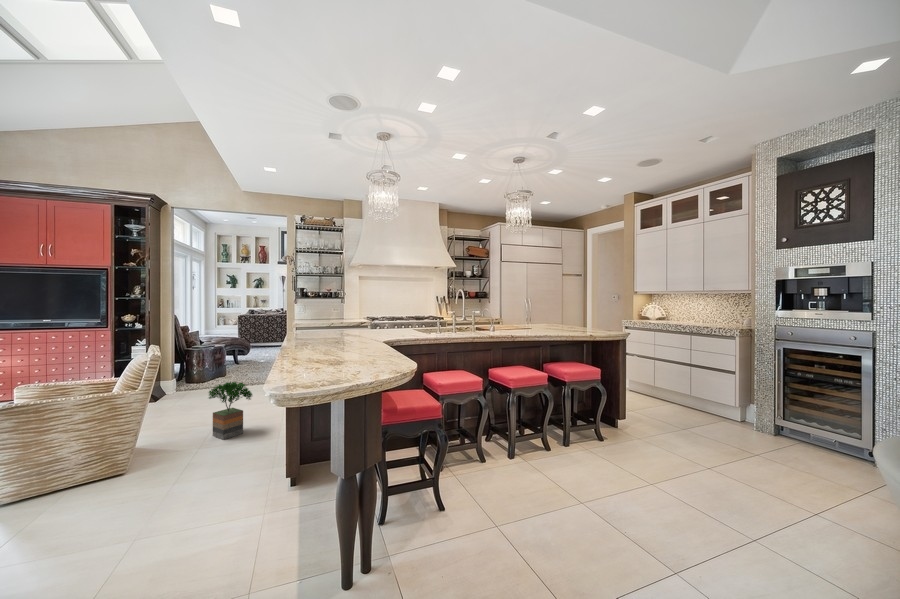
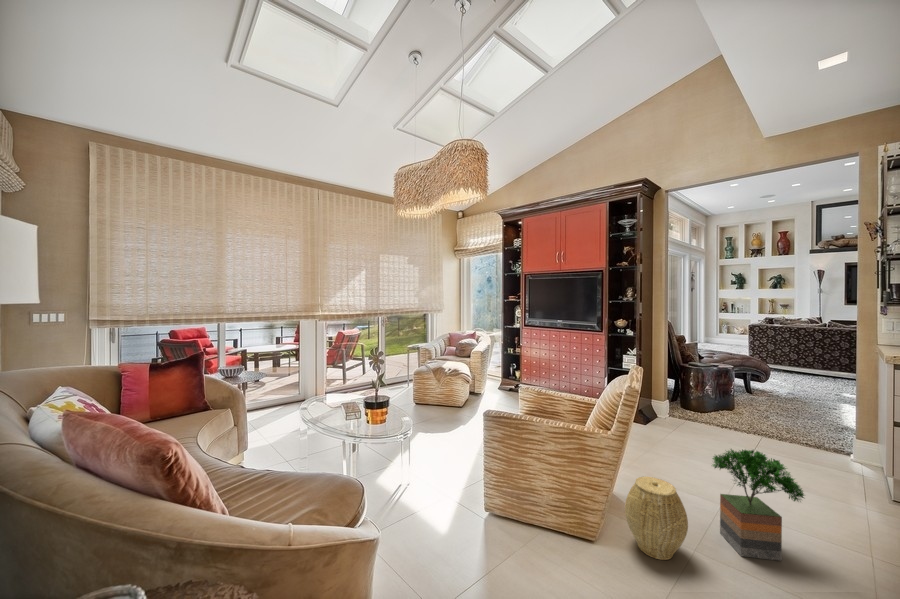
woven basket: none [149,413,193,462] -> present [625,477,688,560]

